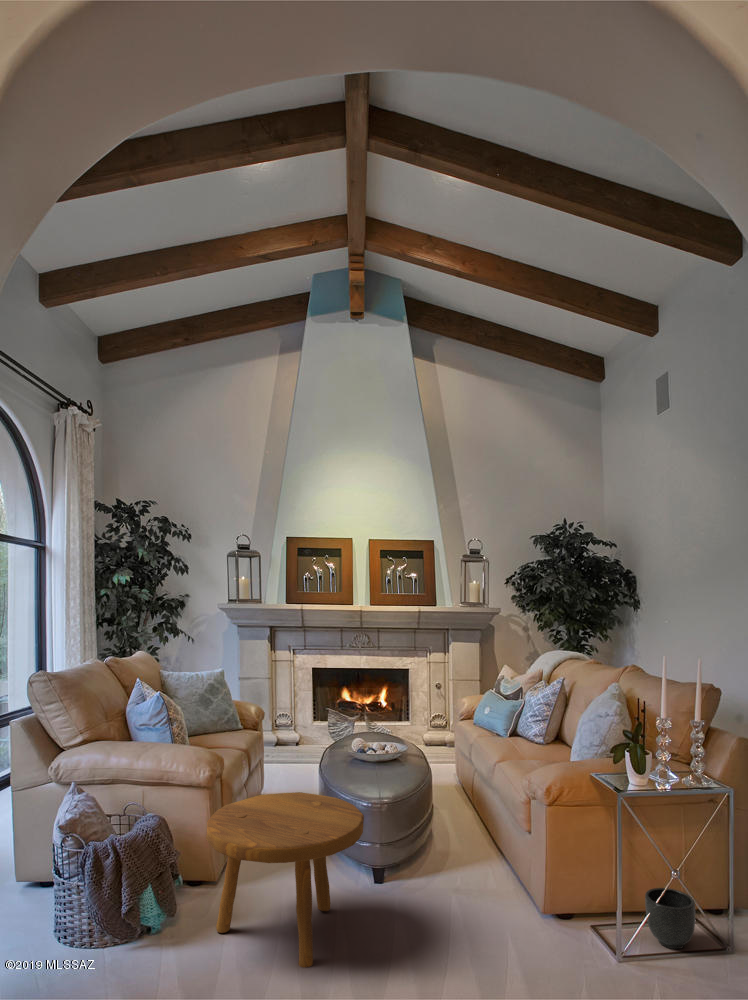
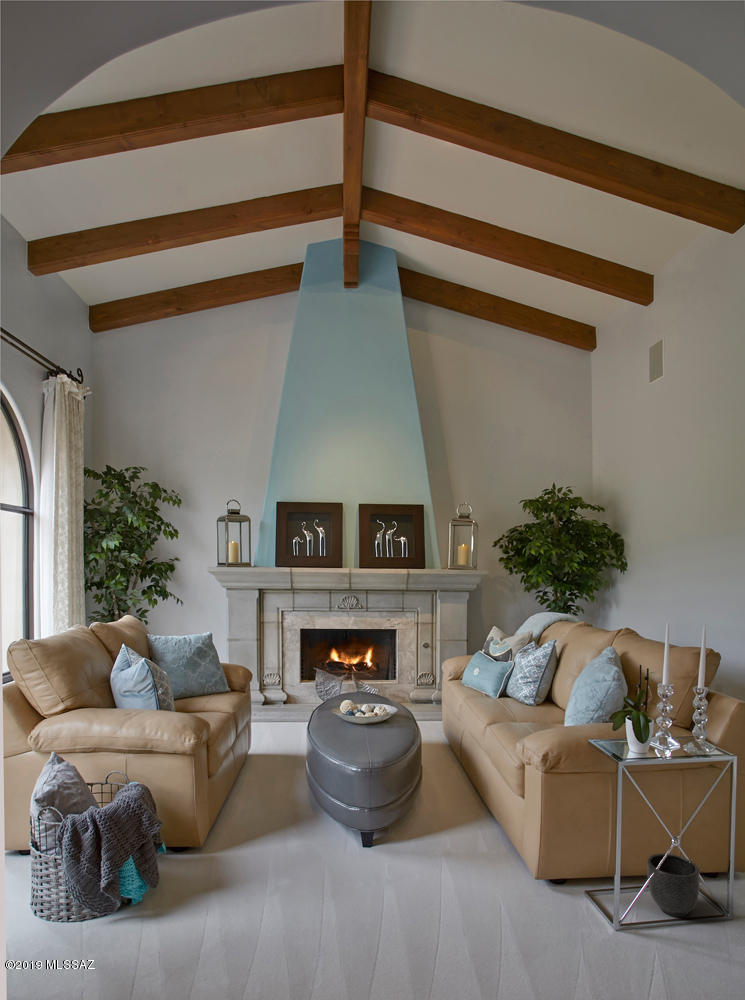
footstool: present [206,792,364,968] -> none [191,758,356,944]

